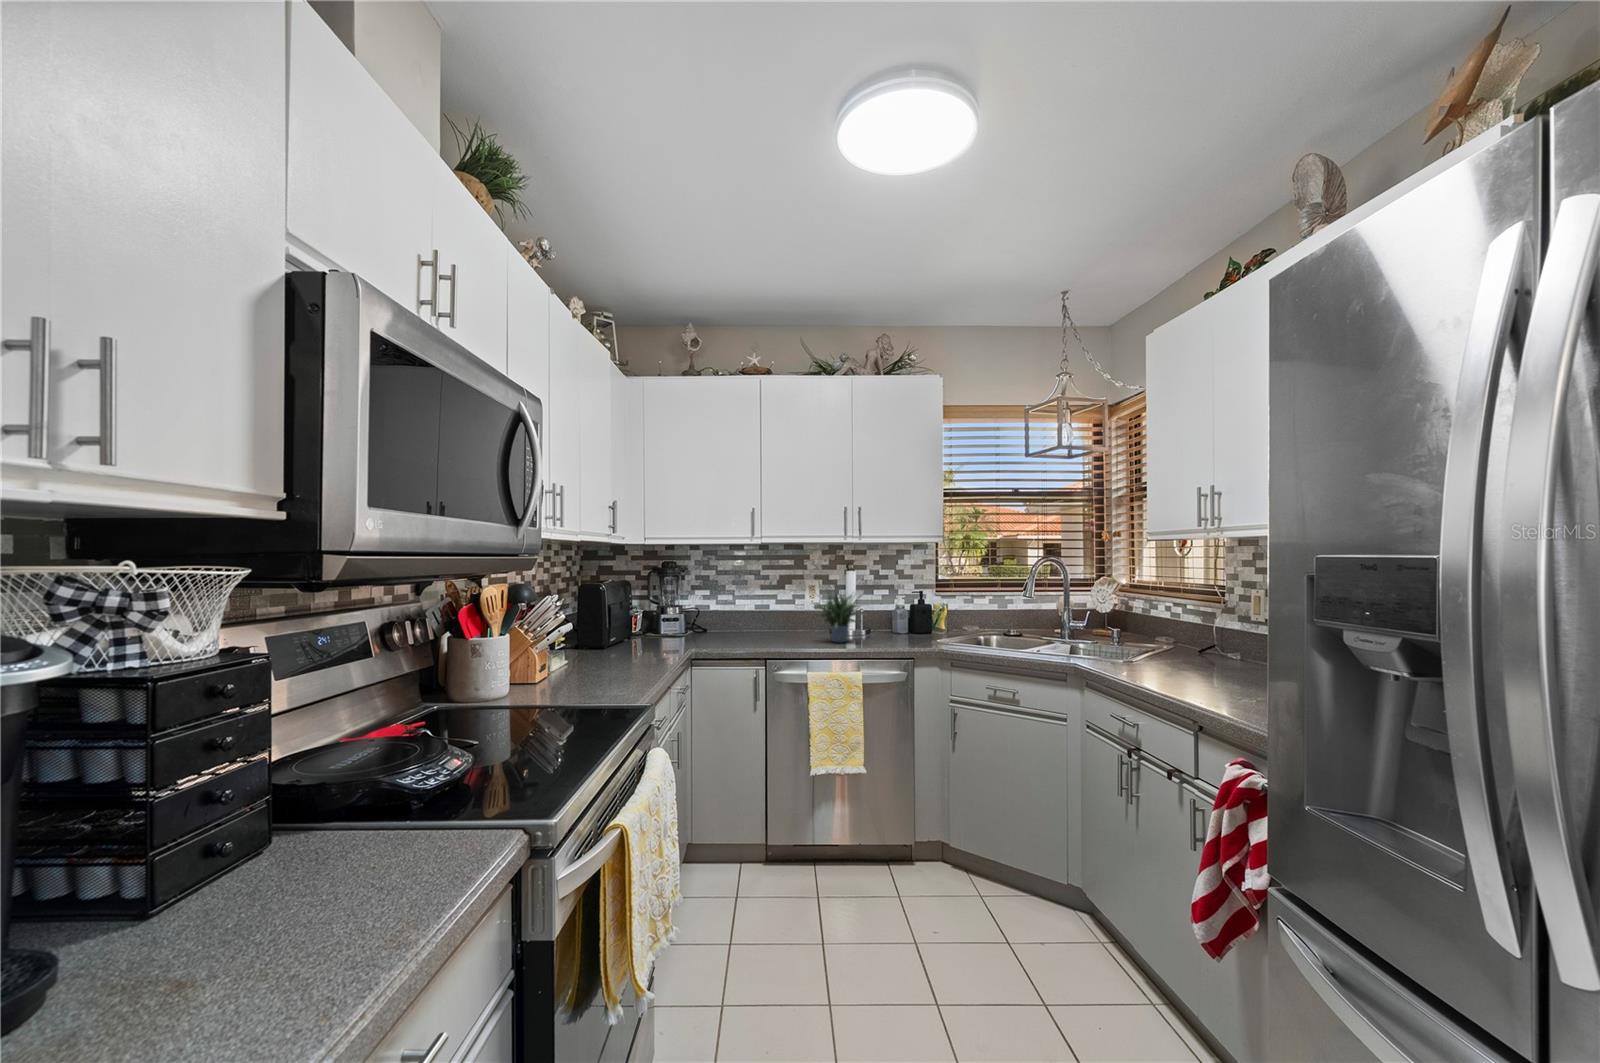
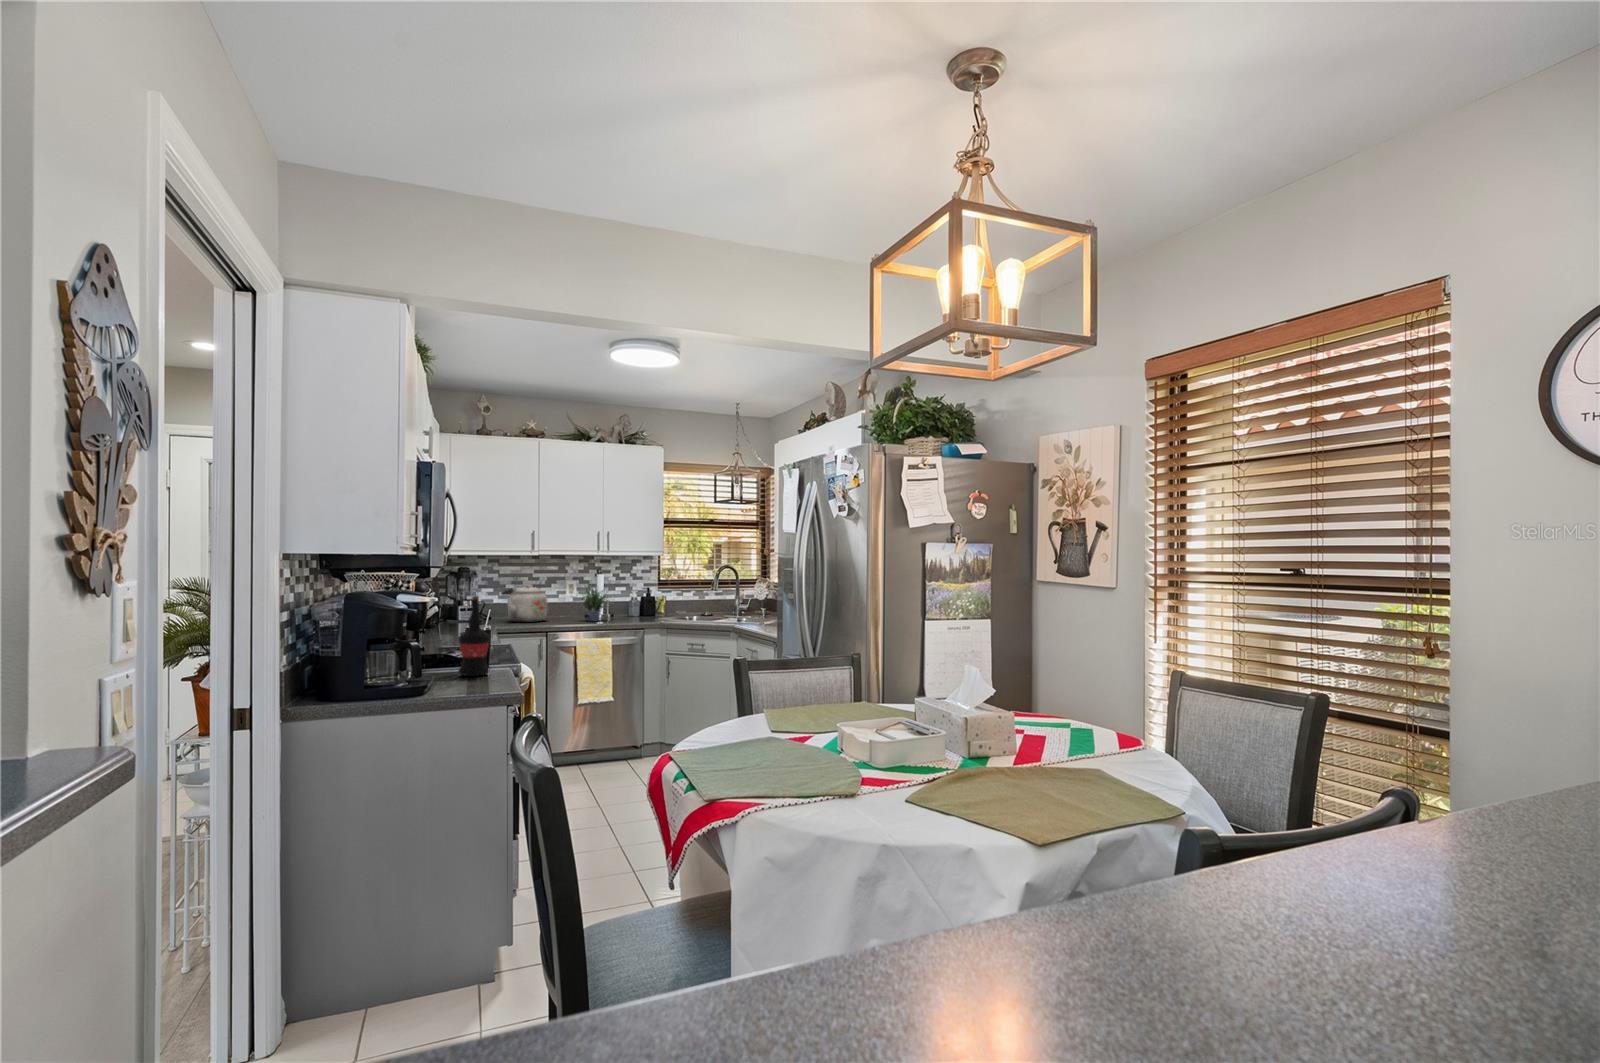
kettle: none [711,586,774,640] -> present [501,585,547,622]
wine bottle: none [264,640,380,924] -> present [458,595,490,676]

